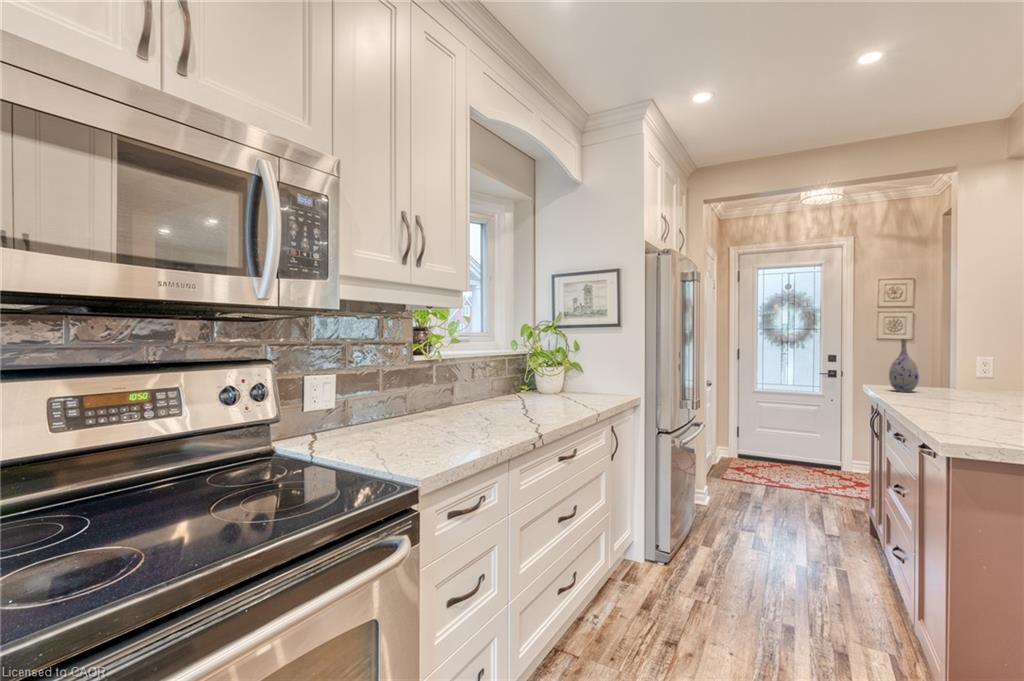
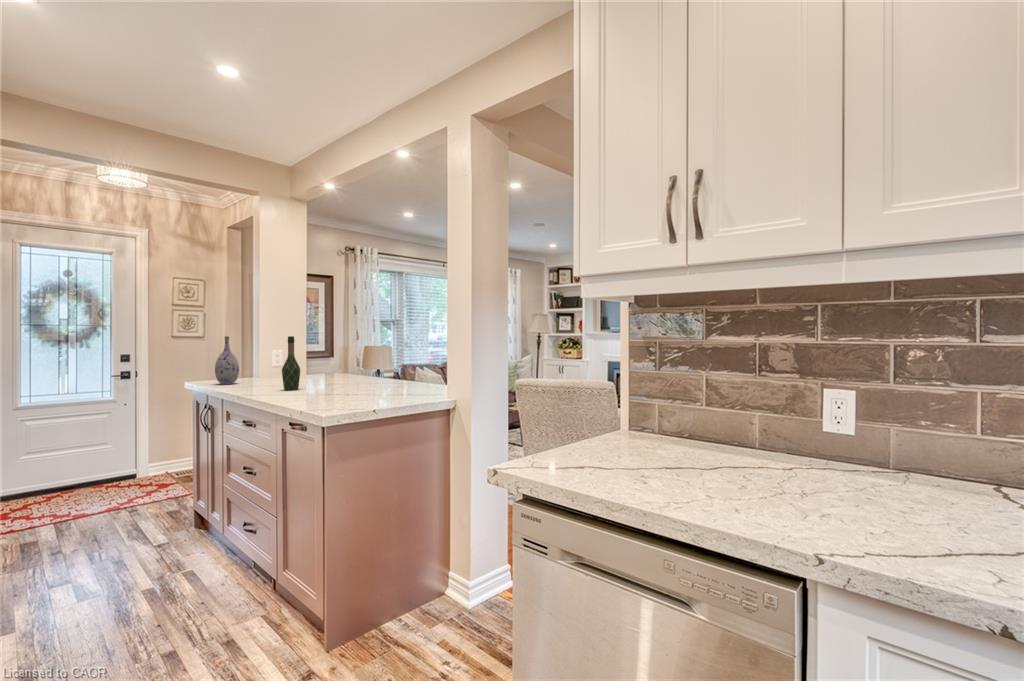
wine bottle: none [956,340,986,408] -> present [282,336,300,390]

